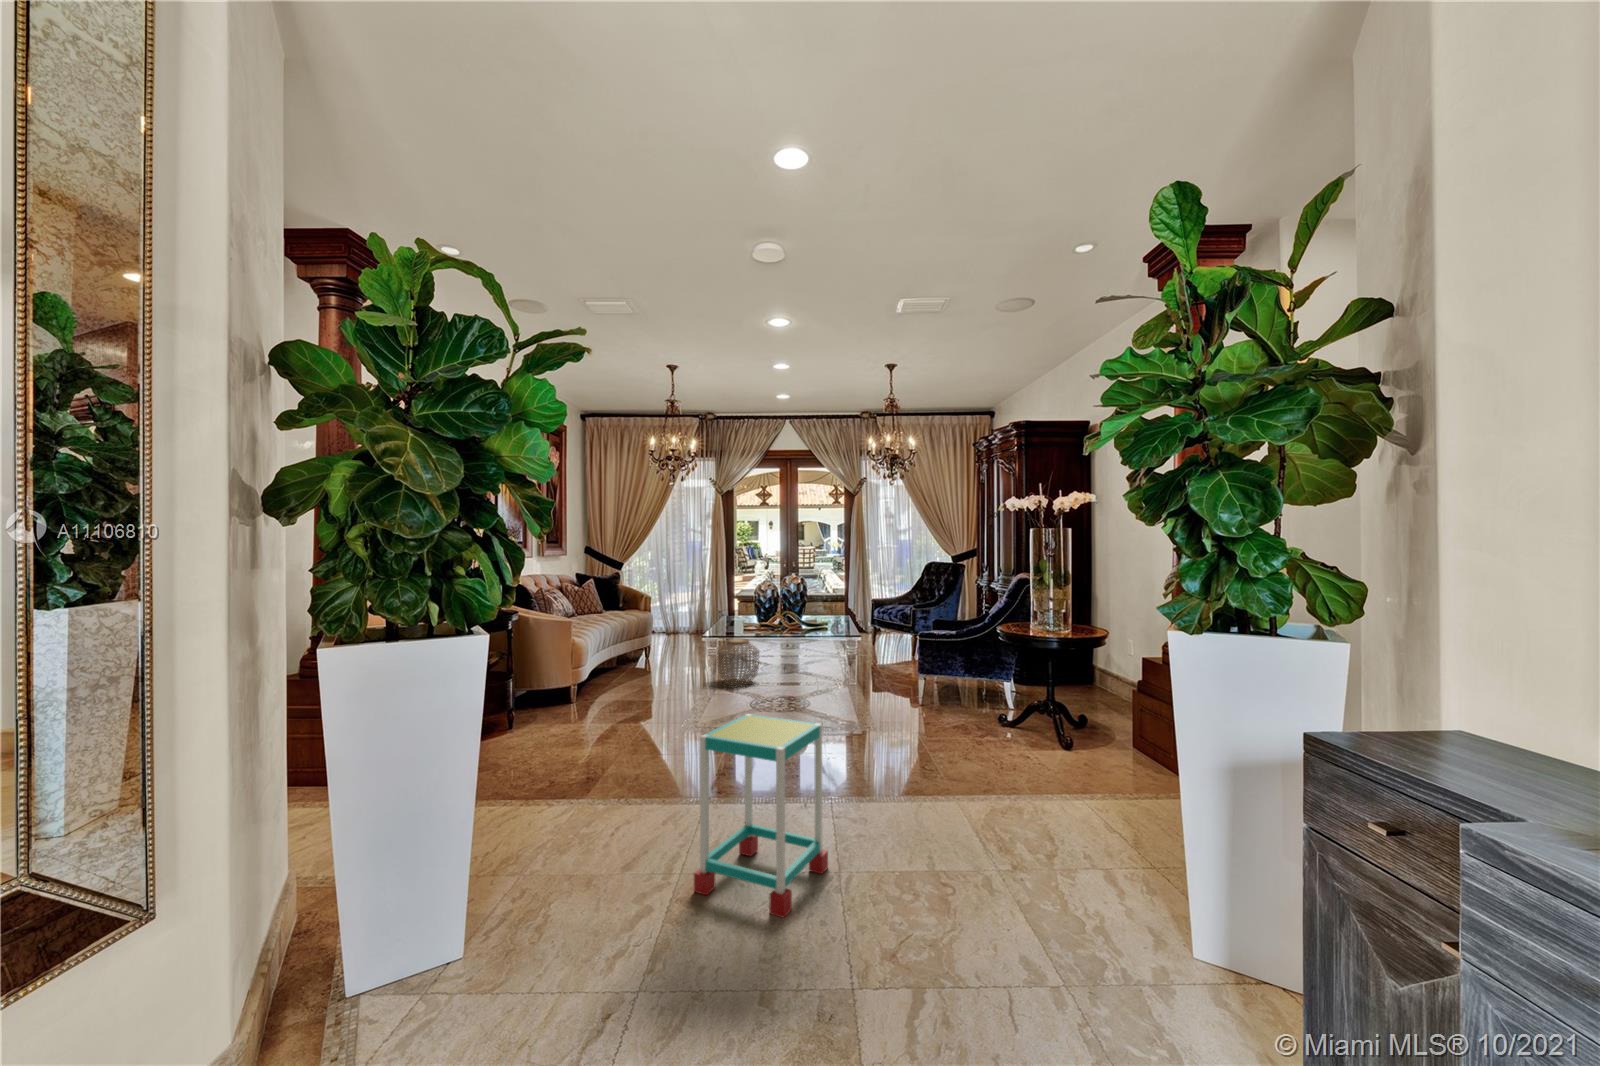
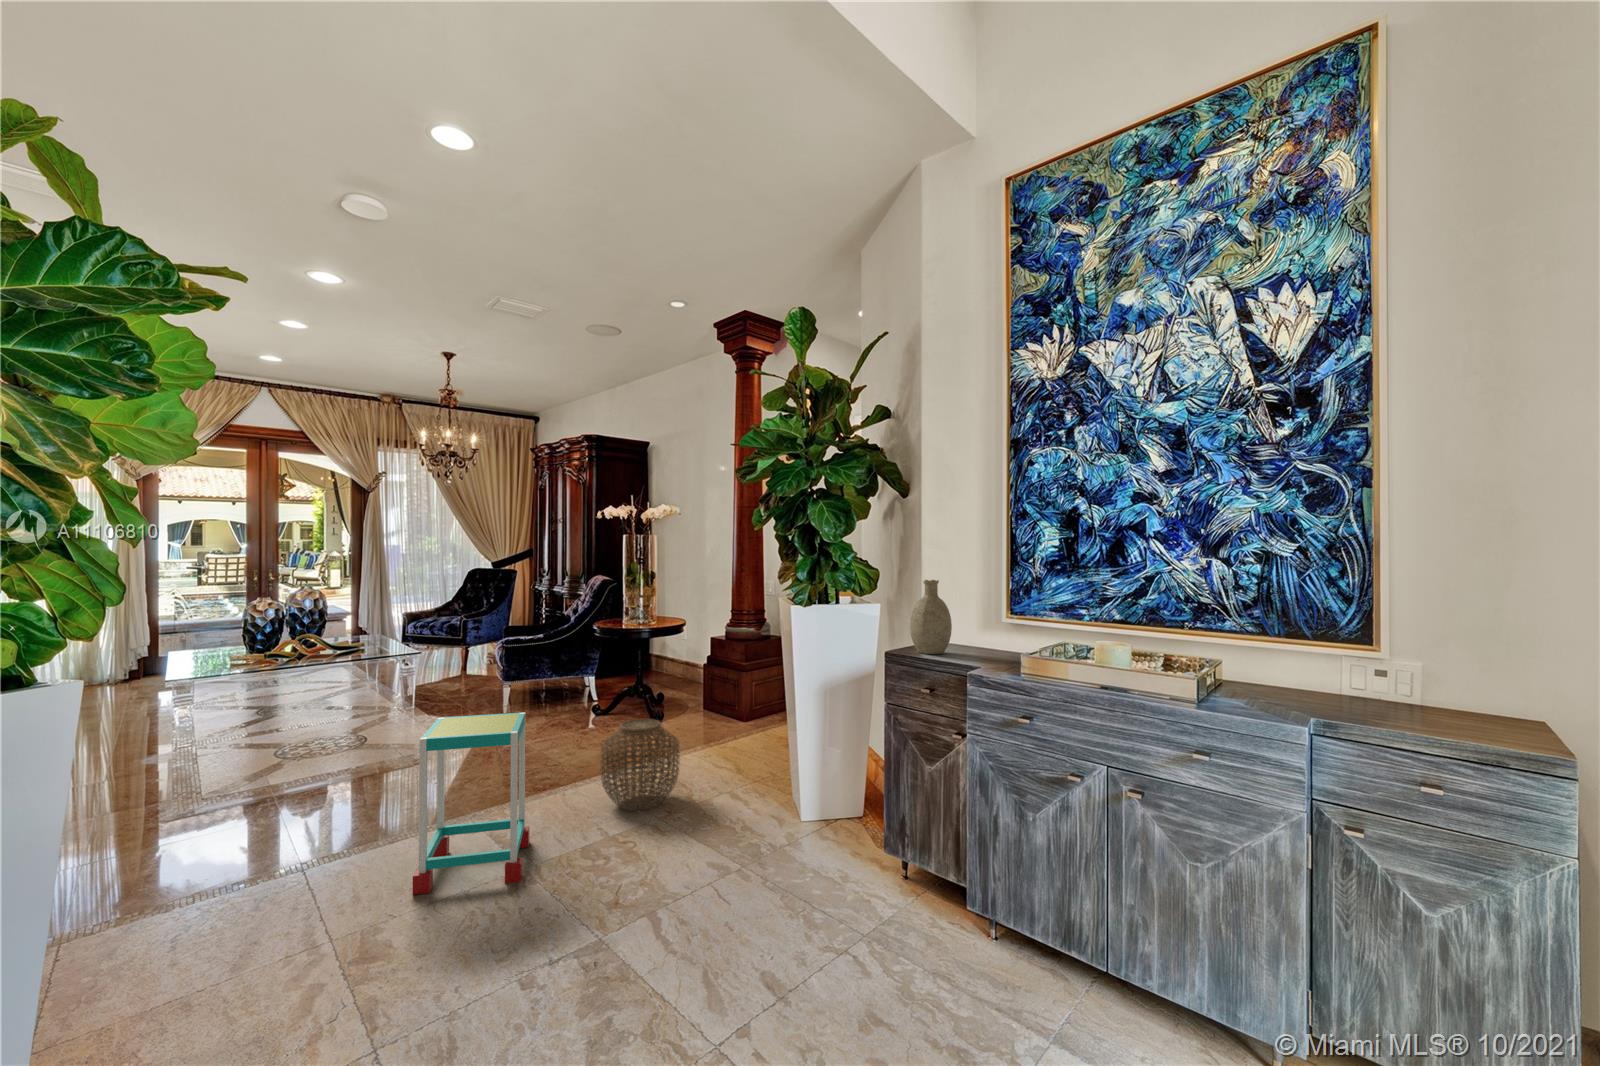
decorative vase: none [1404,611,1522,769] -> present [910,580,952,654]
woven basket: present [717,638,759,686] -> present [601,719,680,811]

